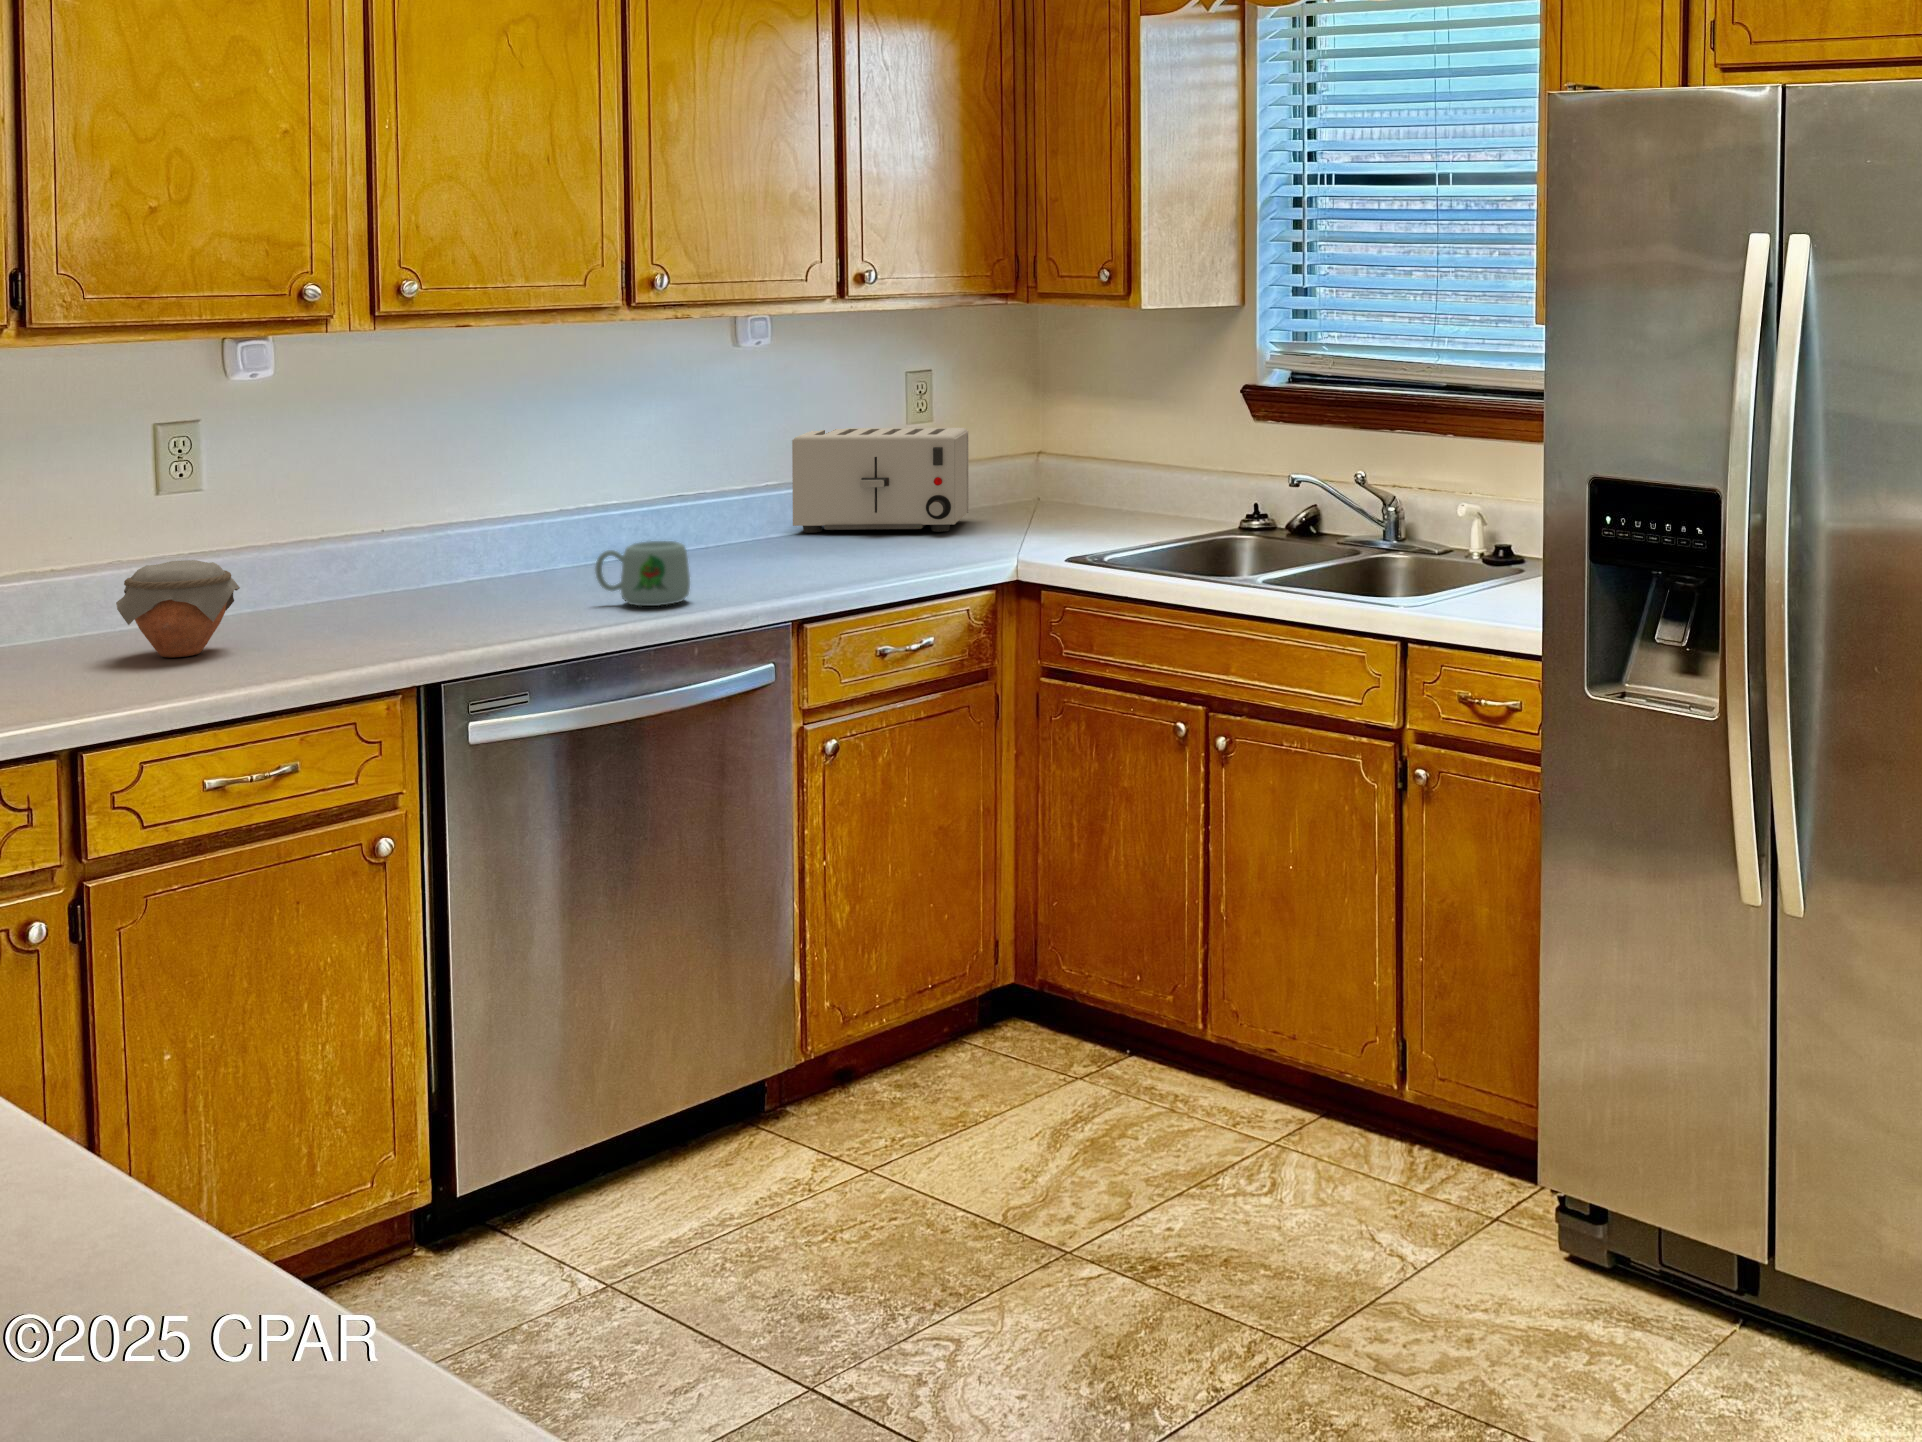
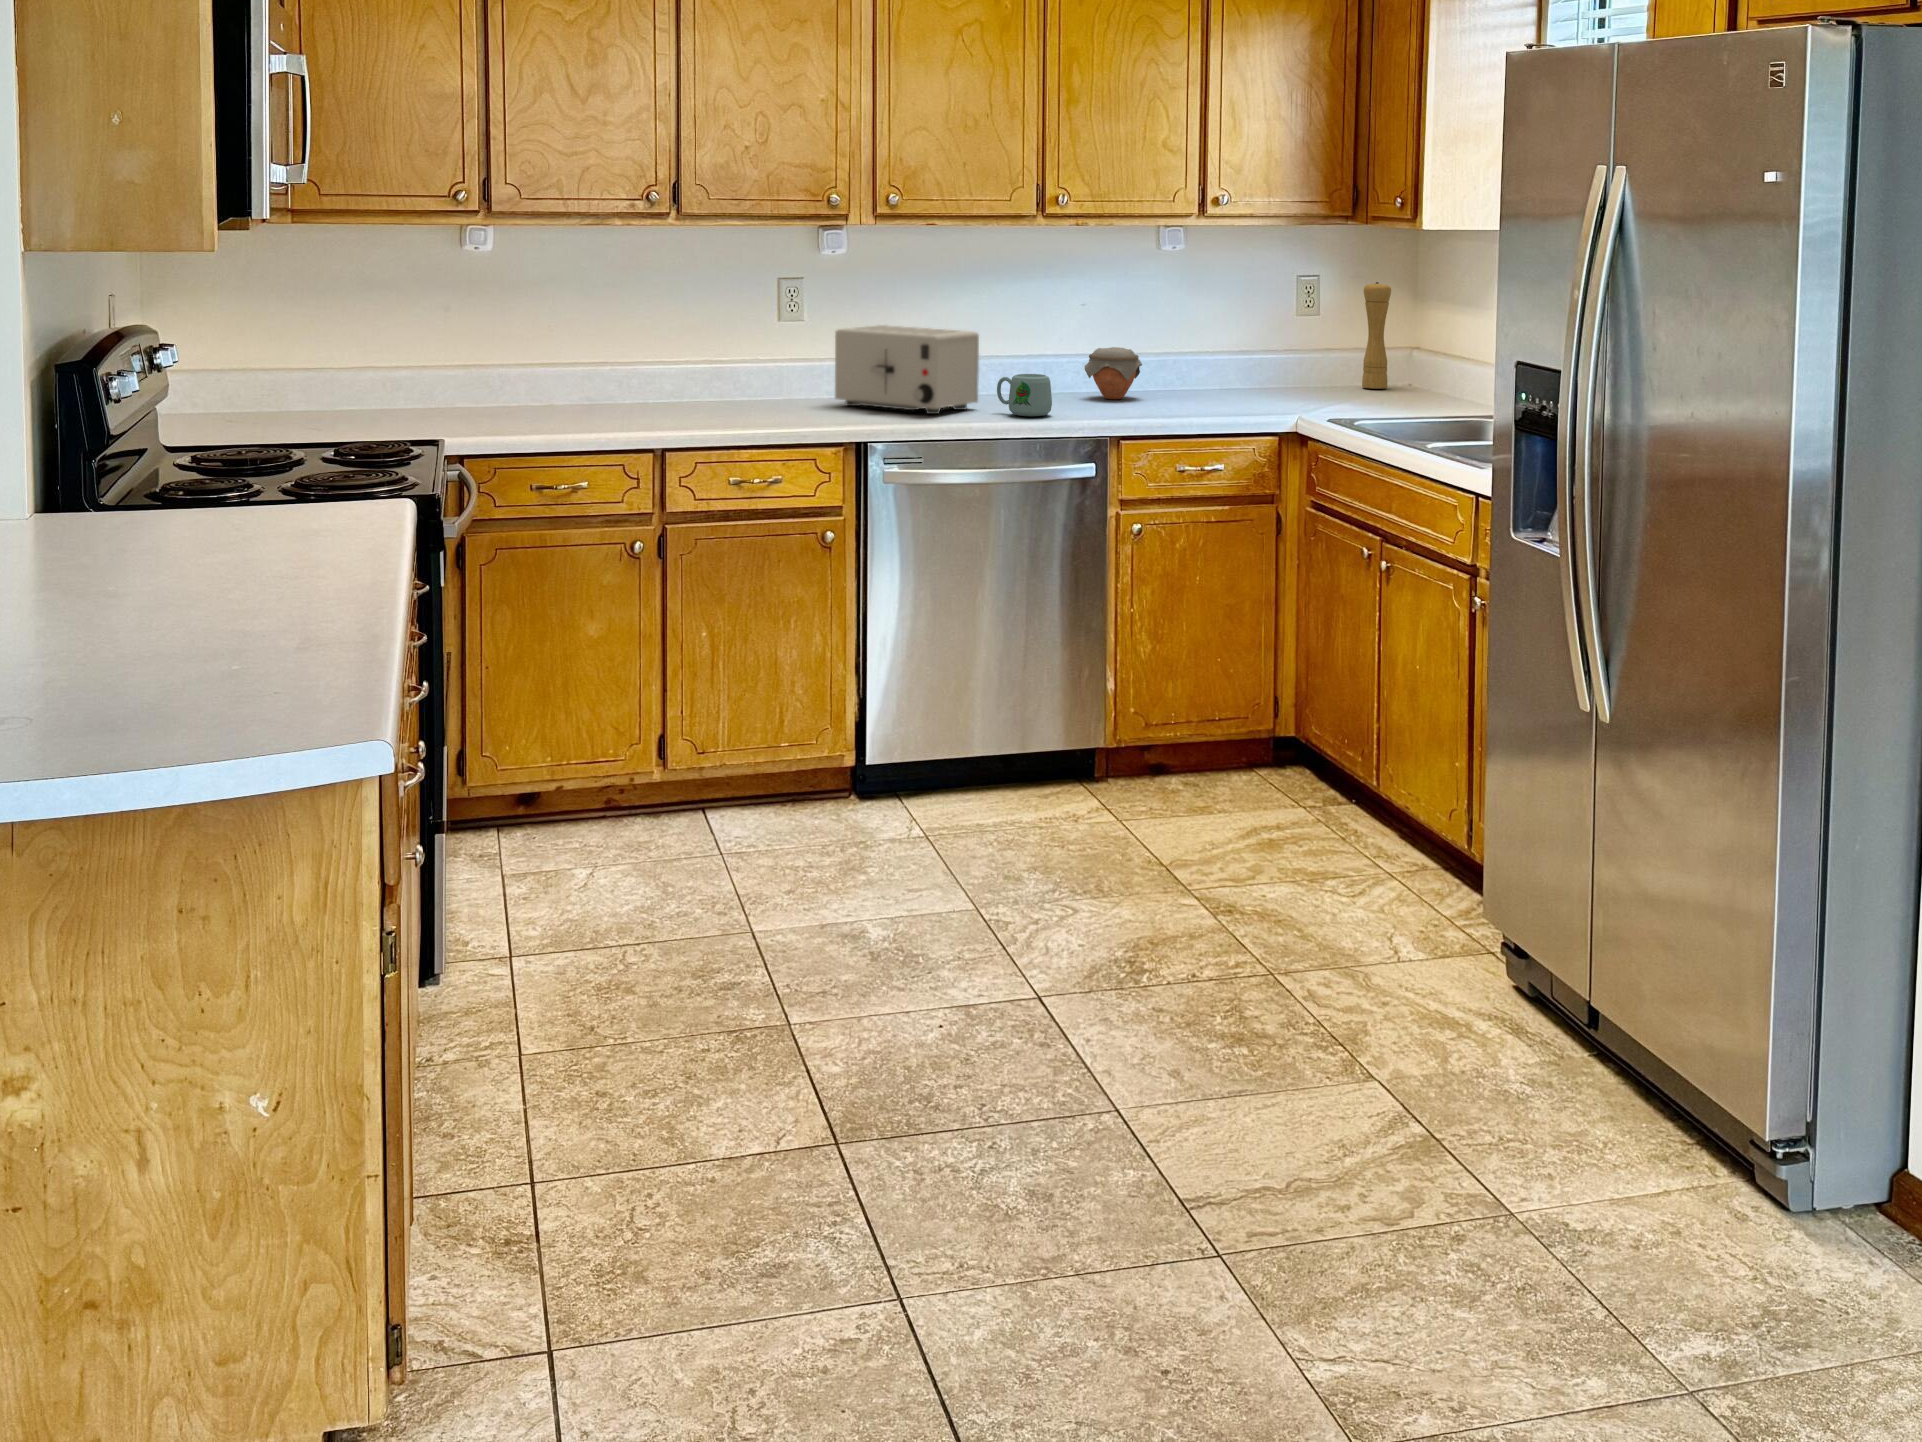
pepper mill: none [1009,375,1044,512] -> present [1362,282,1391,389]
toaster: present [792,428,969,533] -> present [835,325,979,414]
jar: present [116,560,240,657] -> present [1085,347,1142,399]

